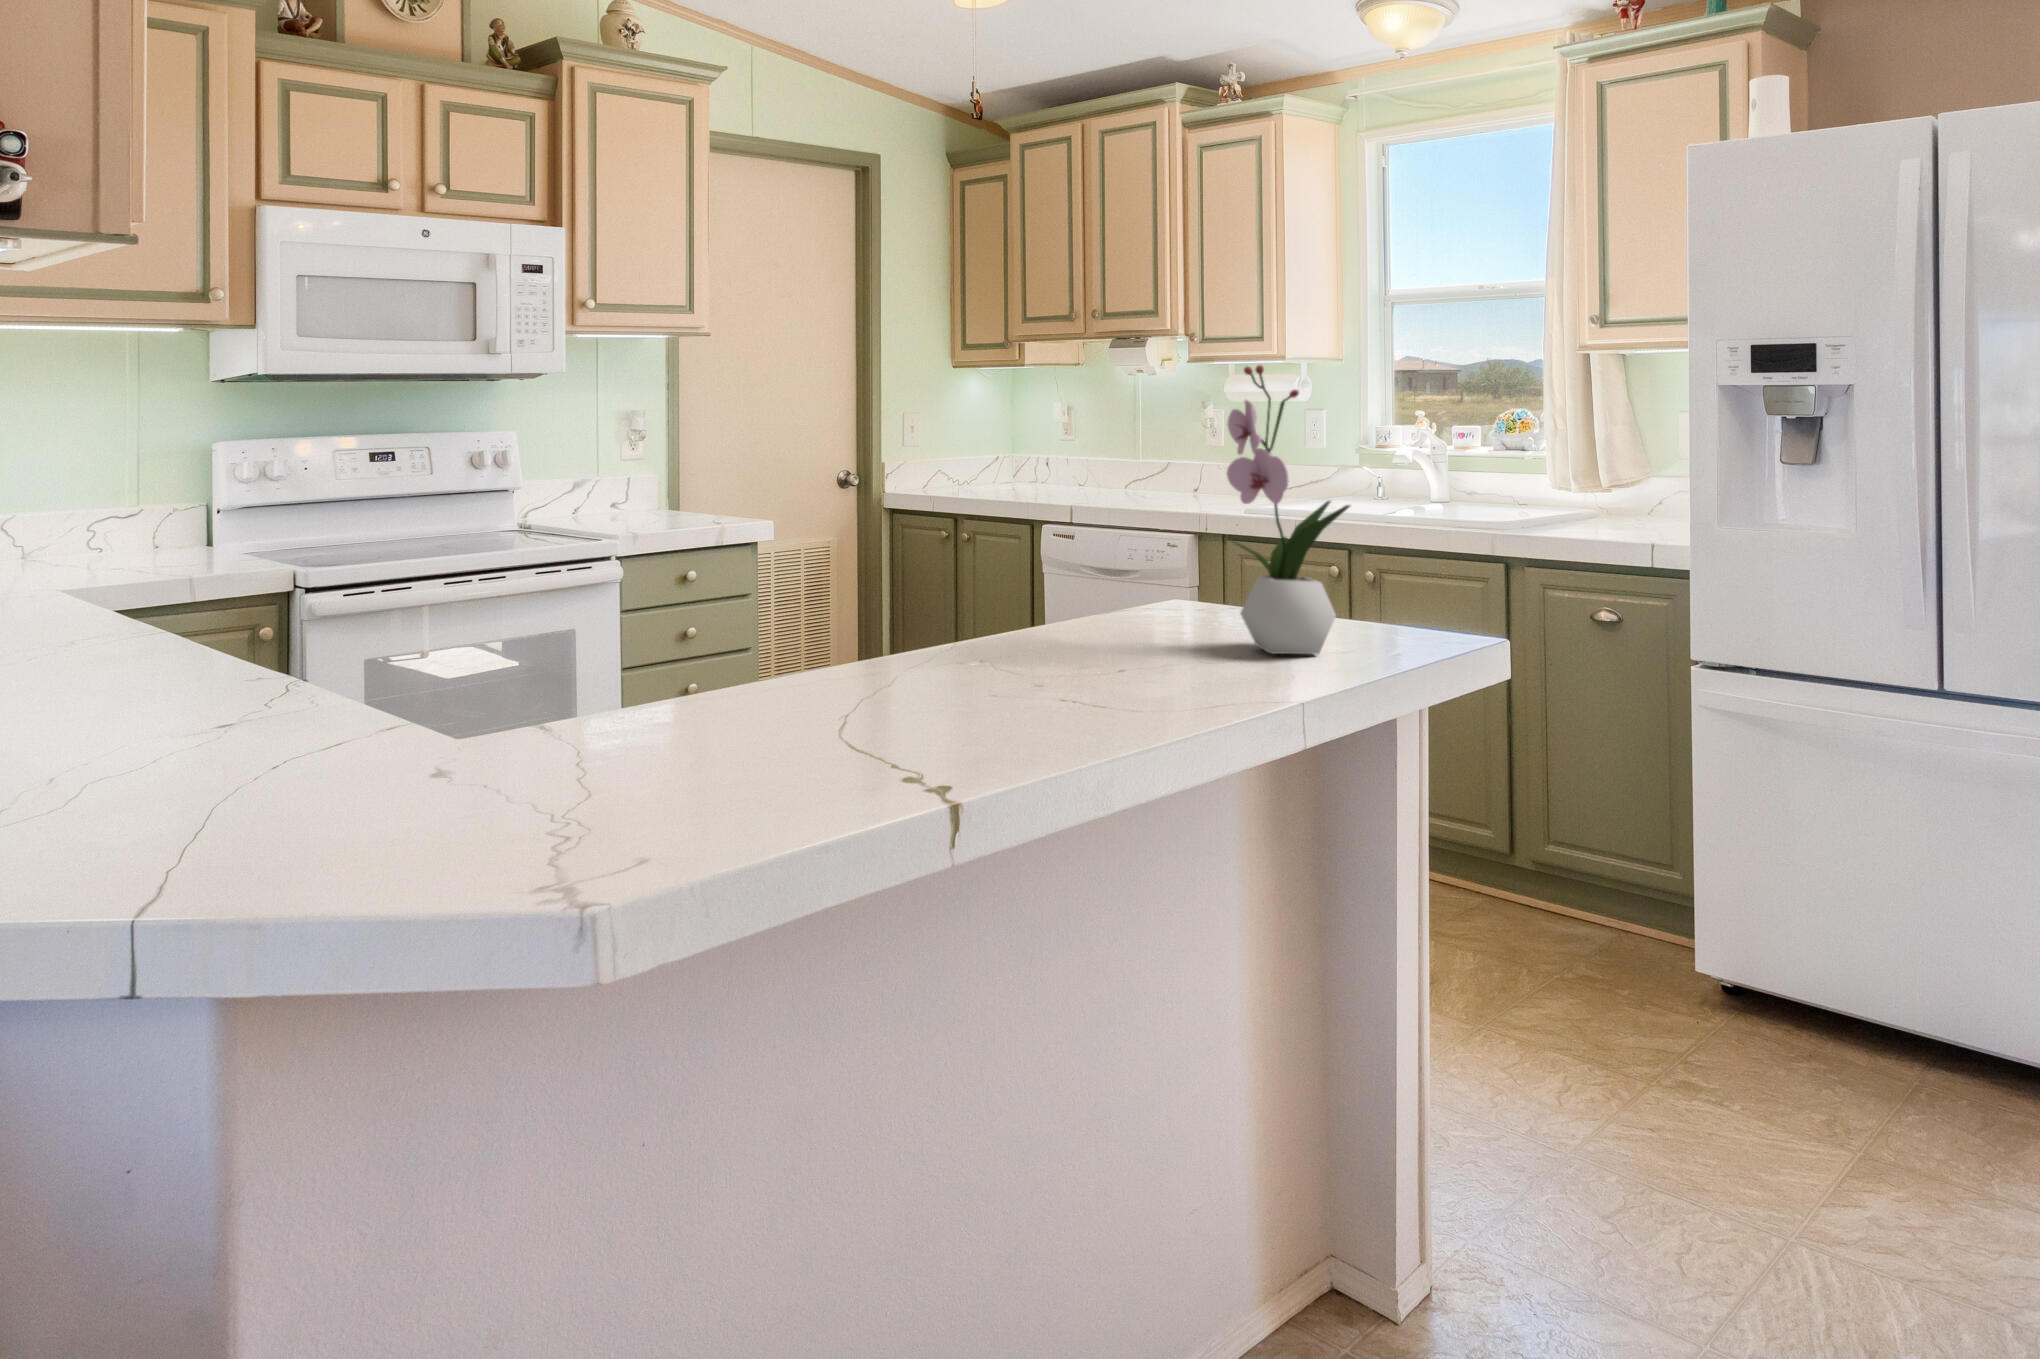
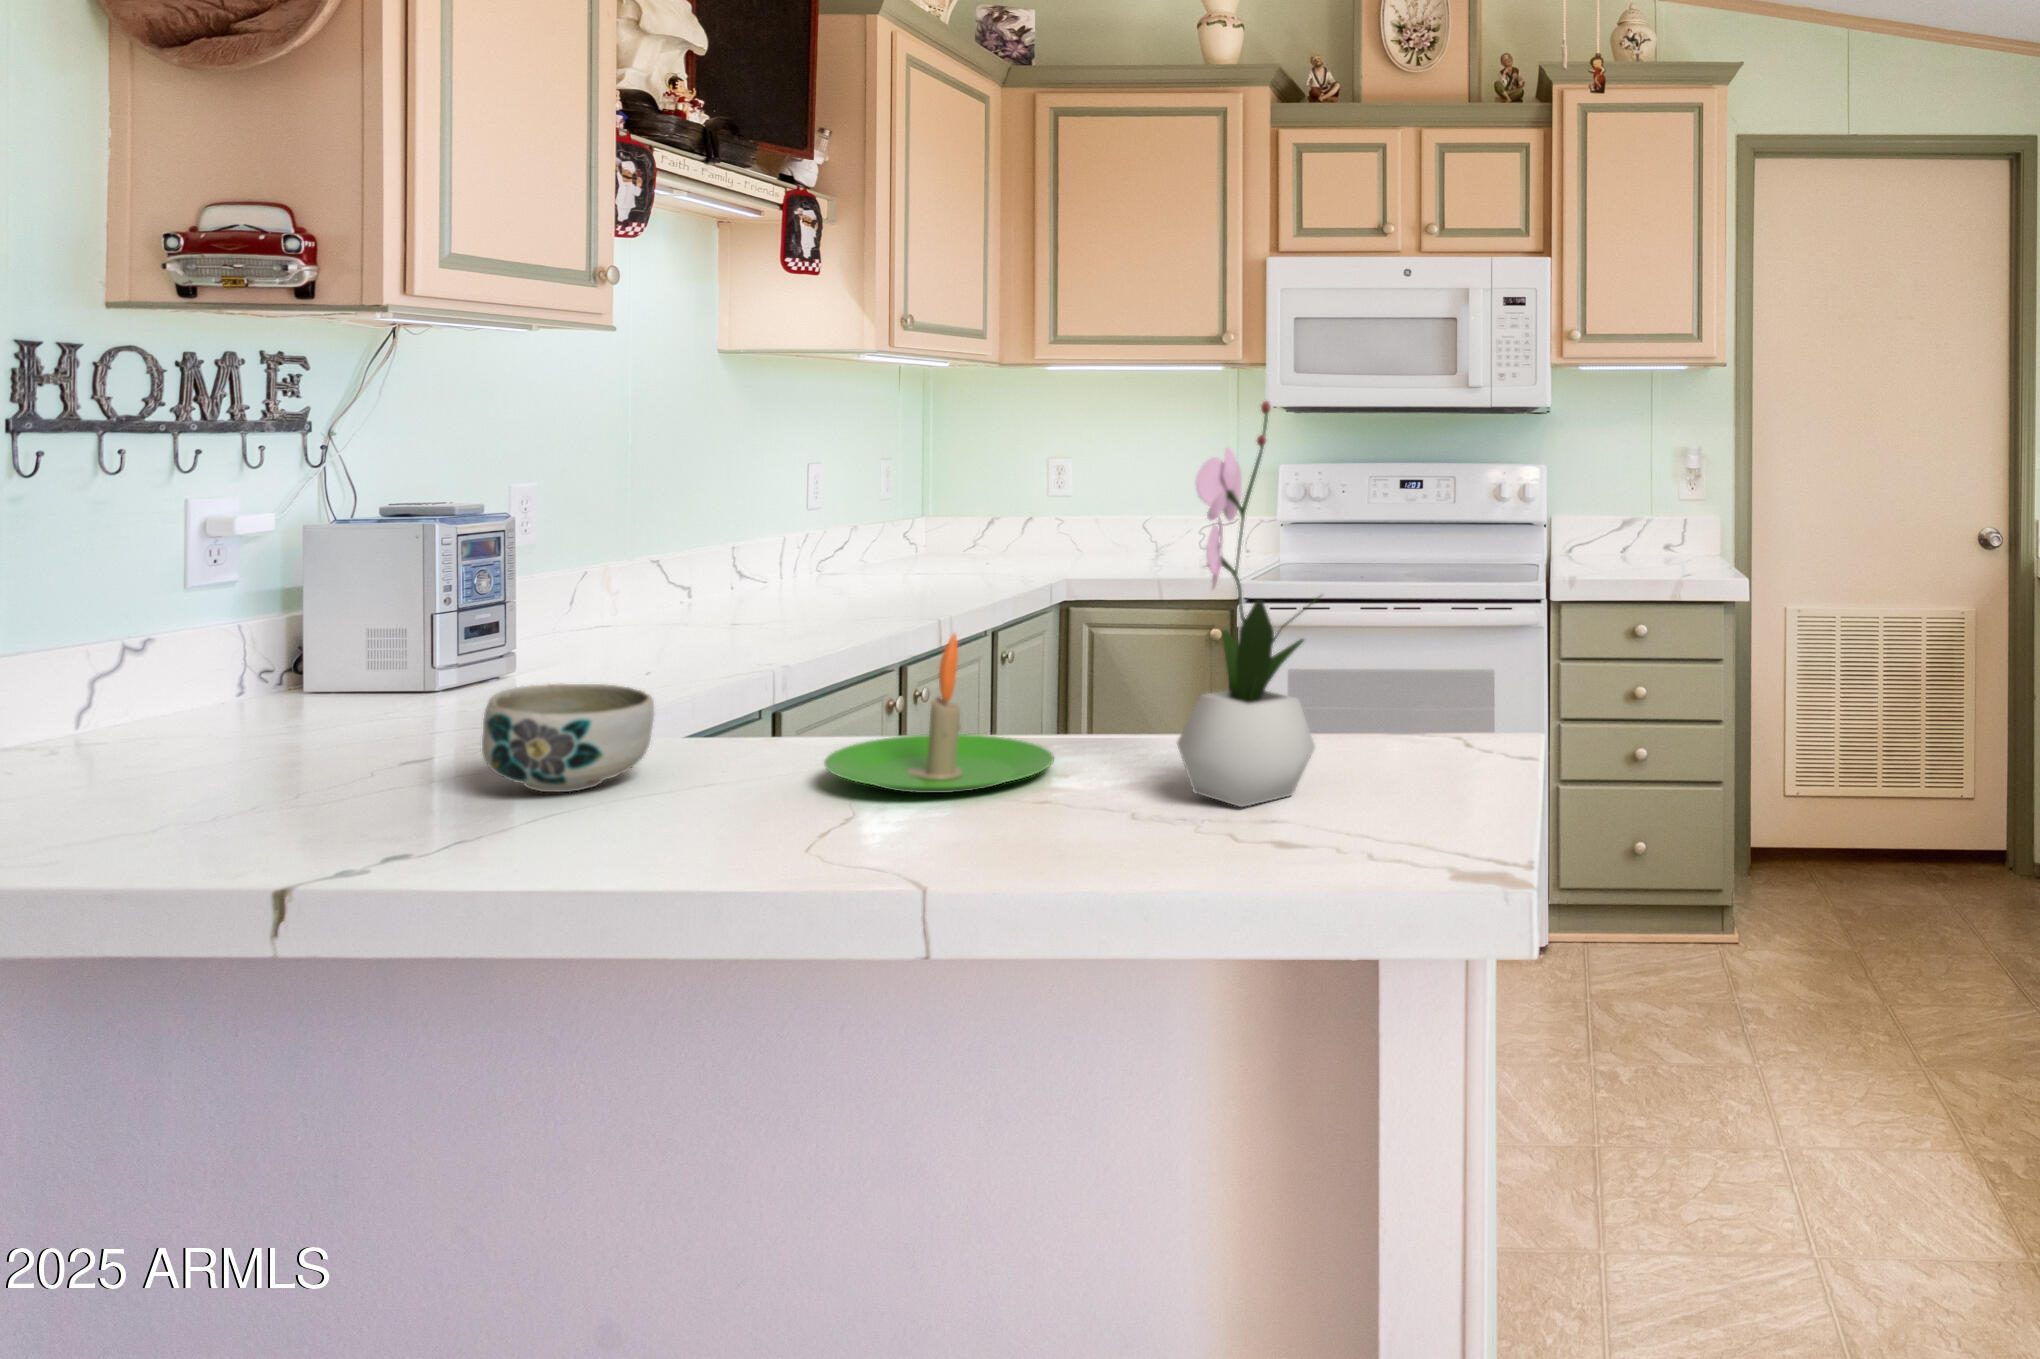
candle: none [999,559,1180,689] -> present [824,634,1054,793]
bowl: none [820,644,965,743] -> present [482,684,654,792]

